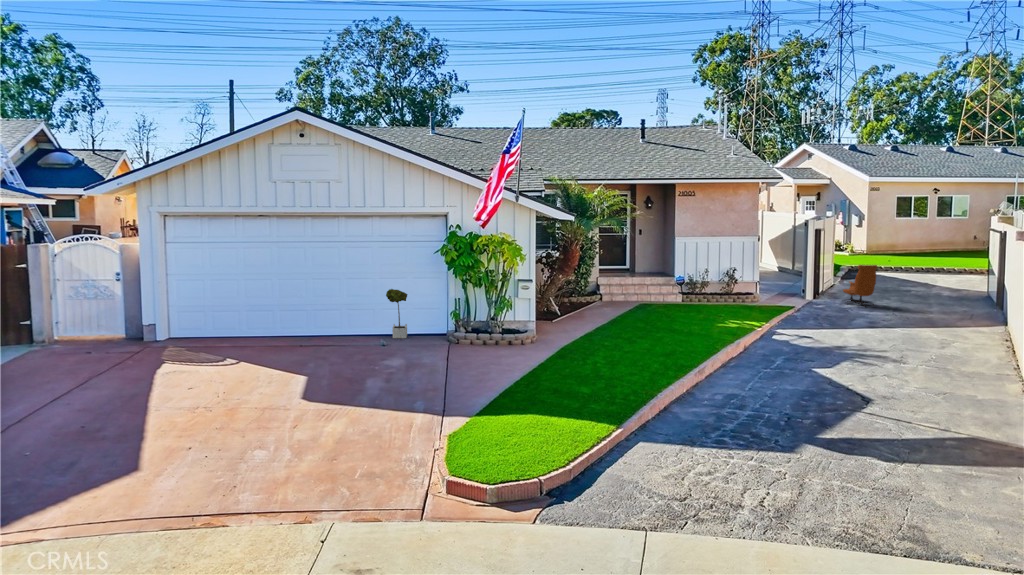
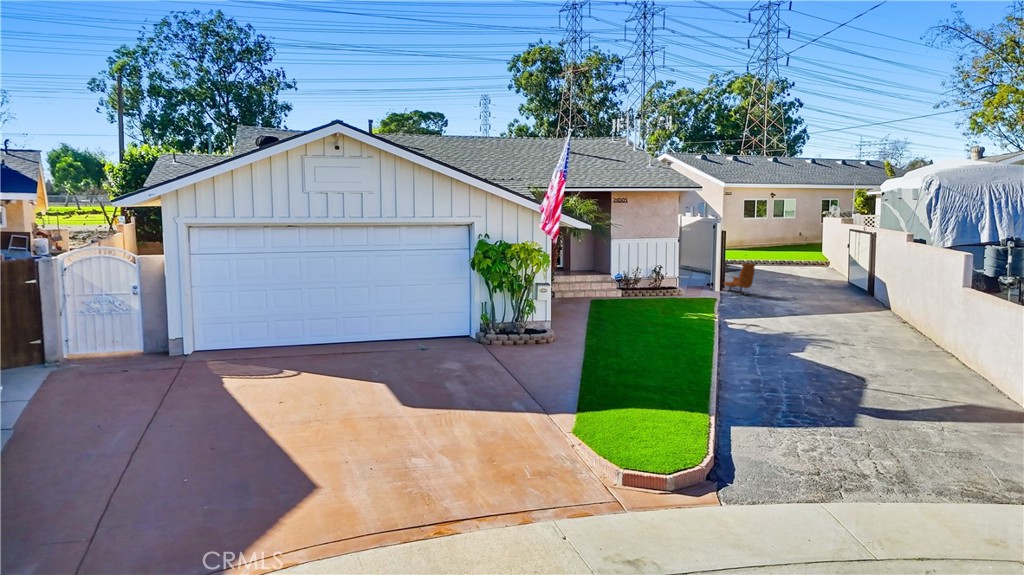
potted tree: present [386,289,407,338] -> none [417,295,437,341]

